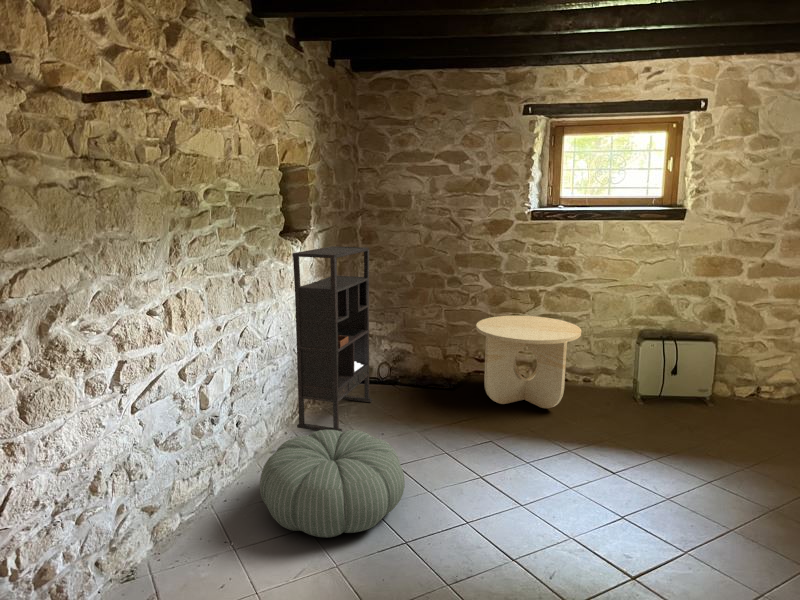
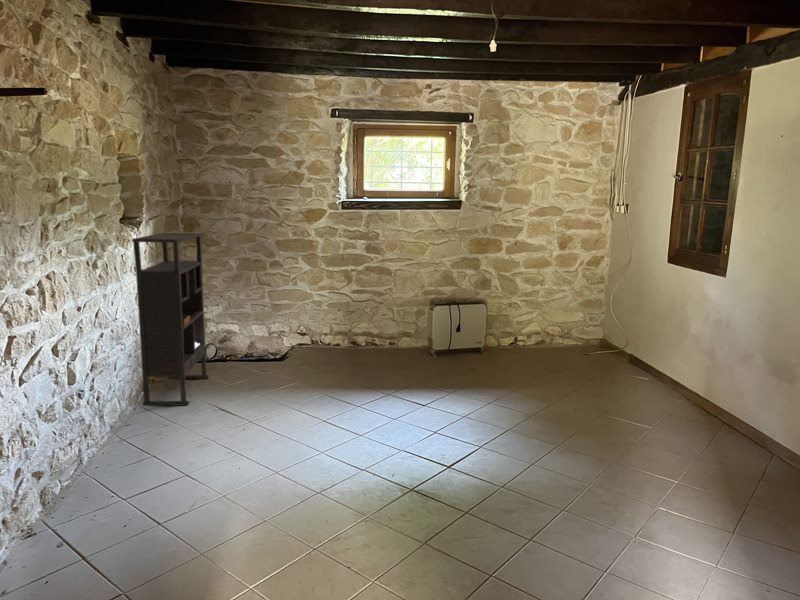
side table: present [476,316,581,408] -> none [302,292,390,367]
pouf: present [260,430,405,537] -> none [136,392,268,477]

